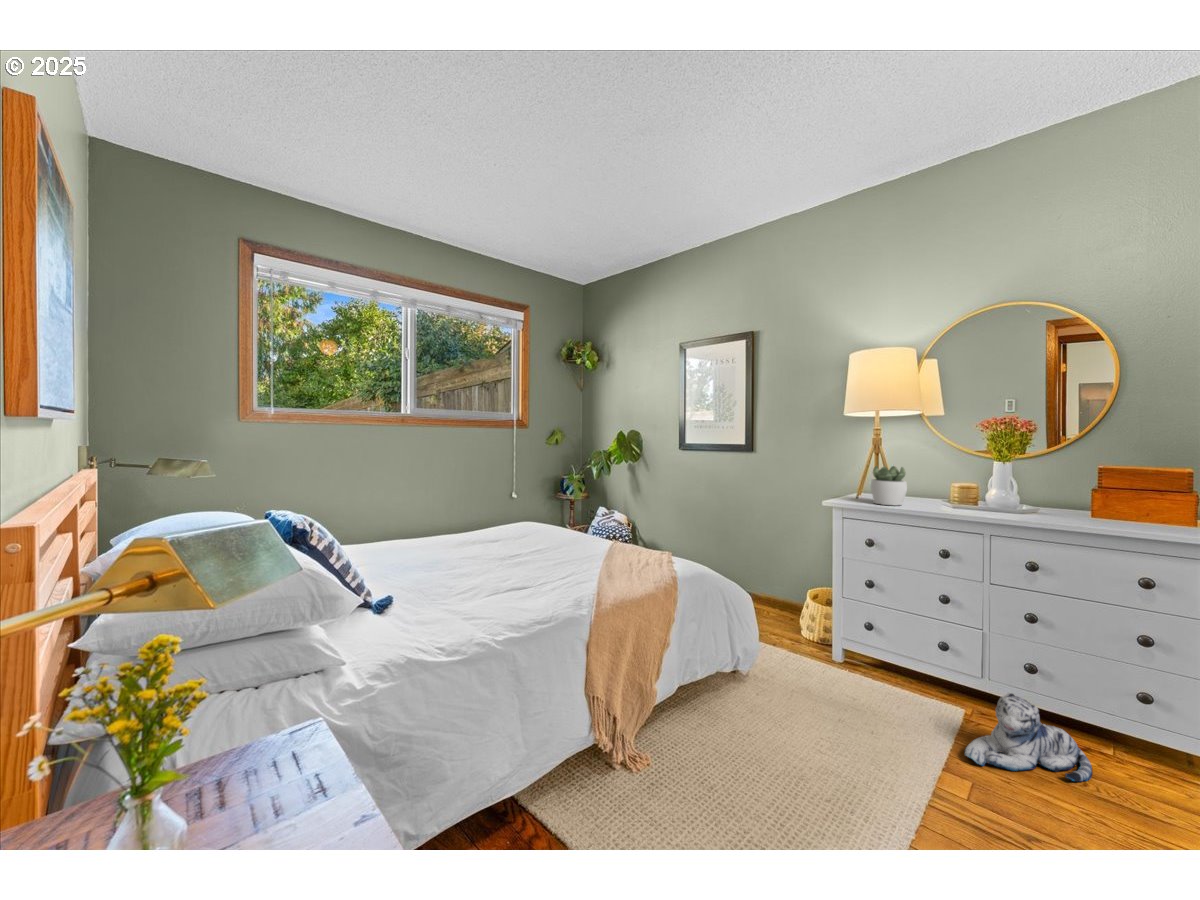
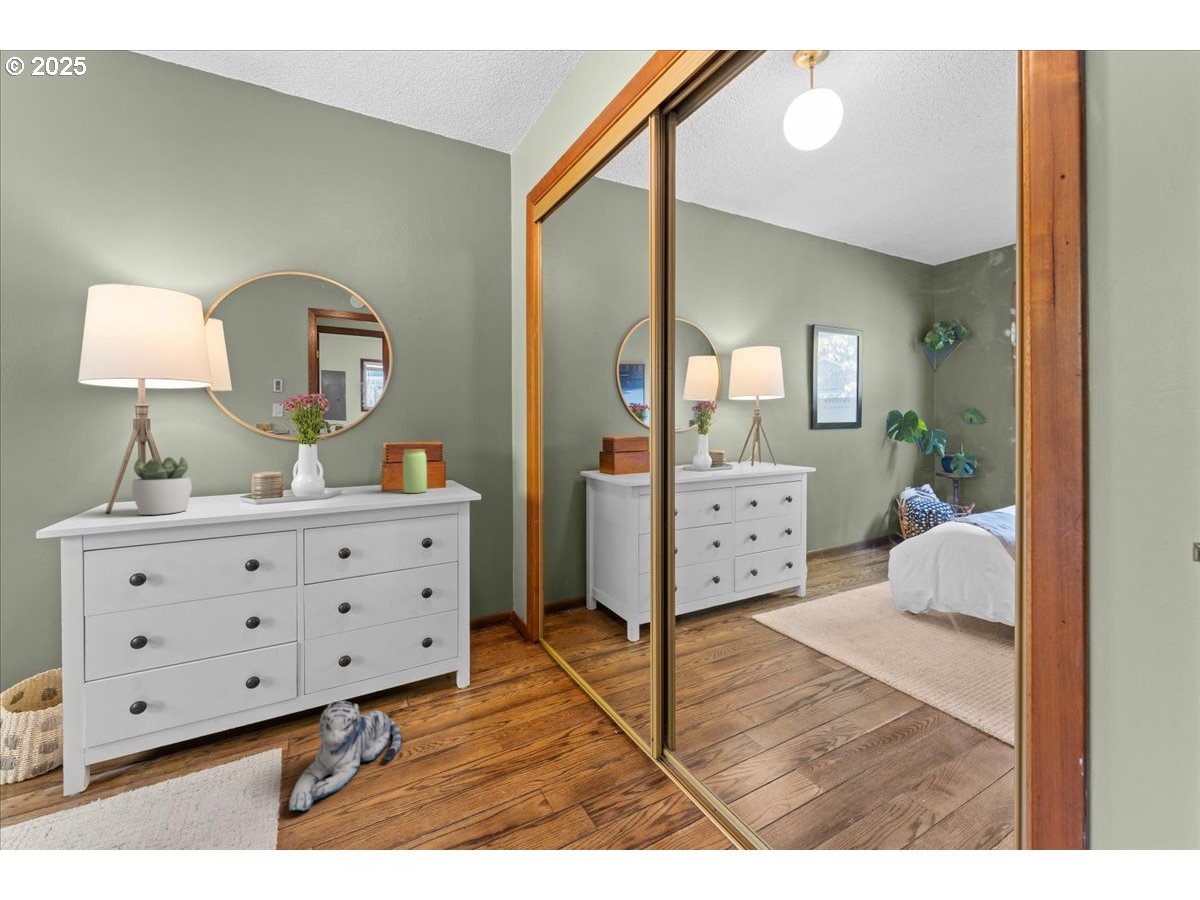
jar: none [1121,474,1160,525] -> present [403,449,427,493]

